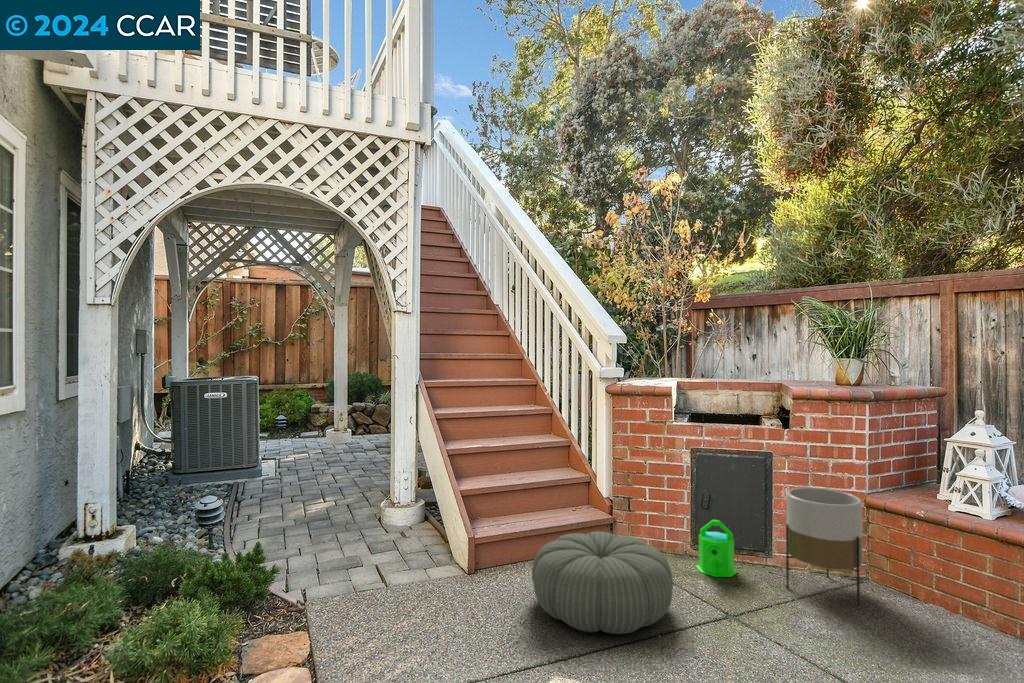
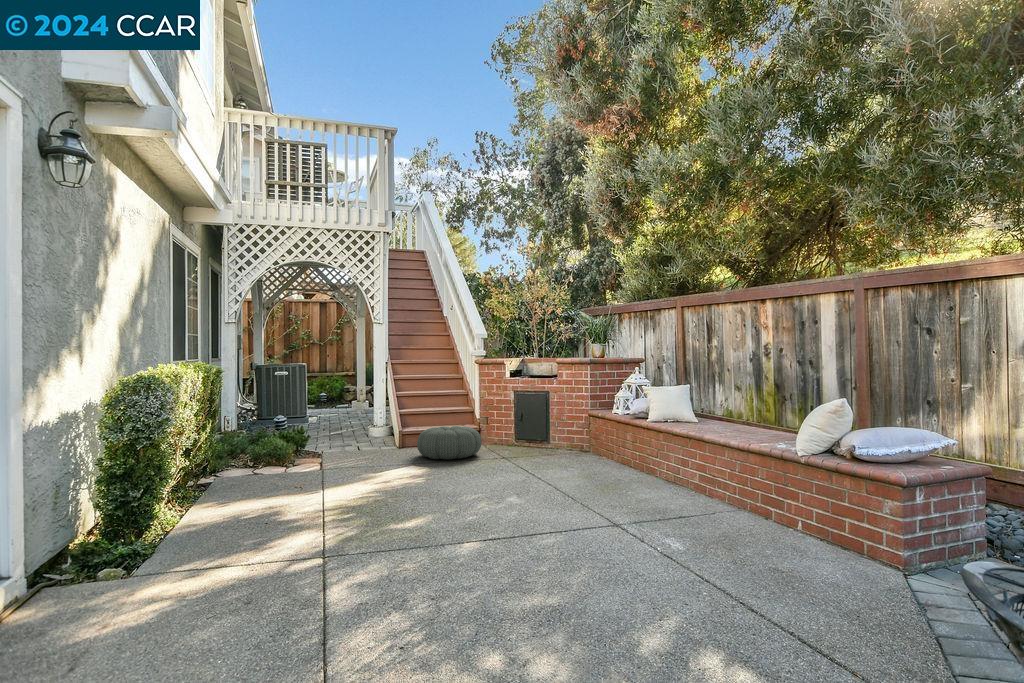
planter: present [786,487,863,605] -> none [544,406,577,456]
watering can: present [696,520,737,577] -> none [509,424,530,450]

